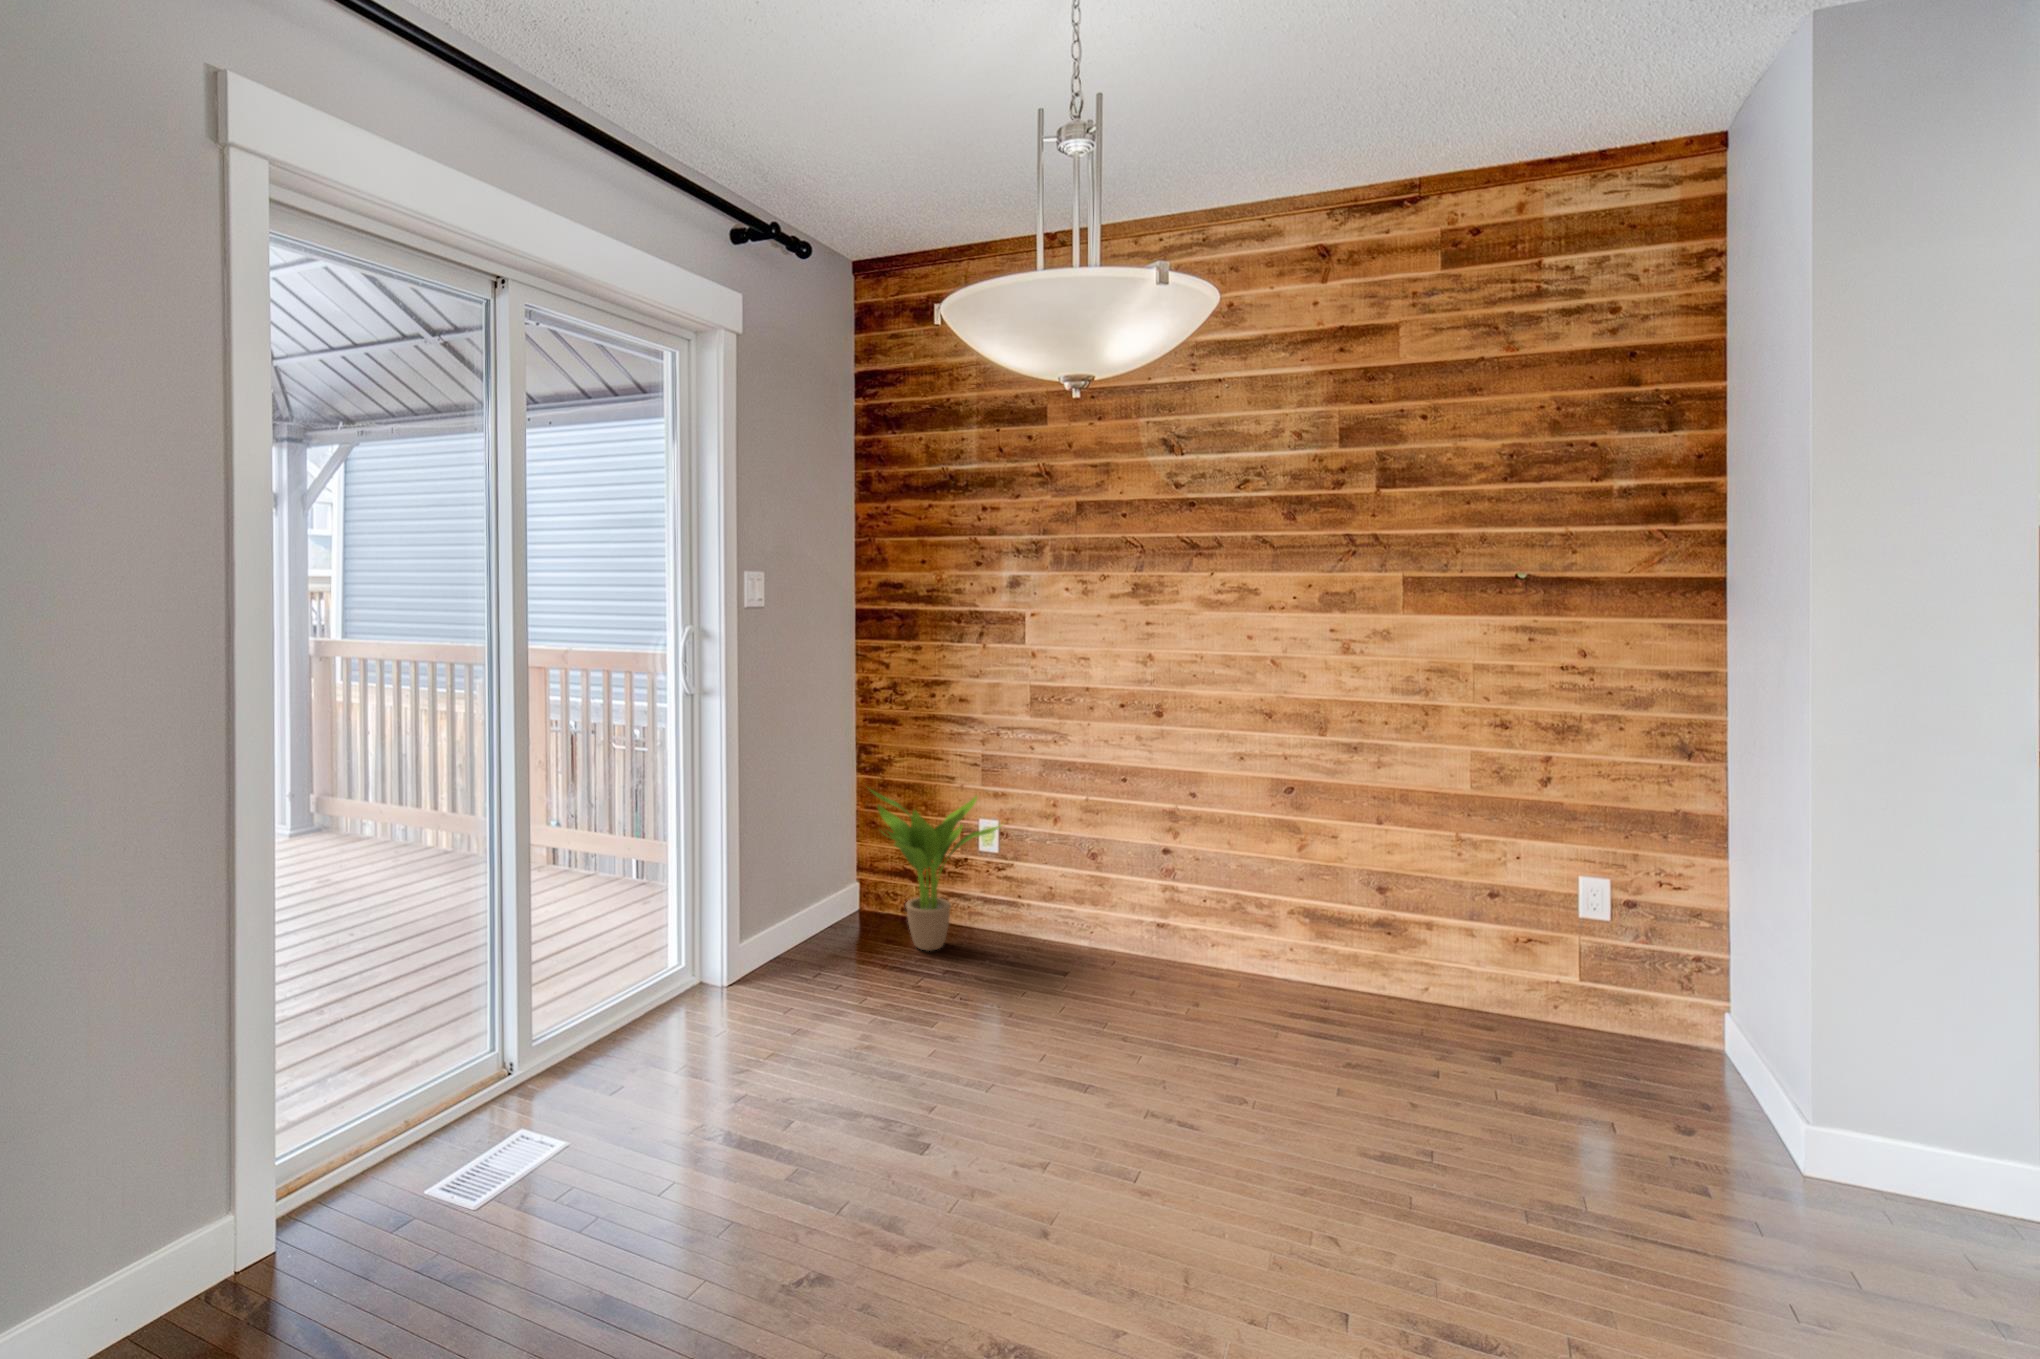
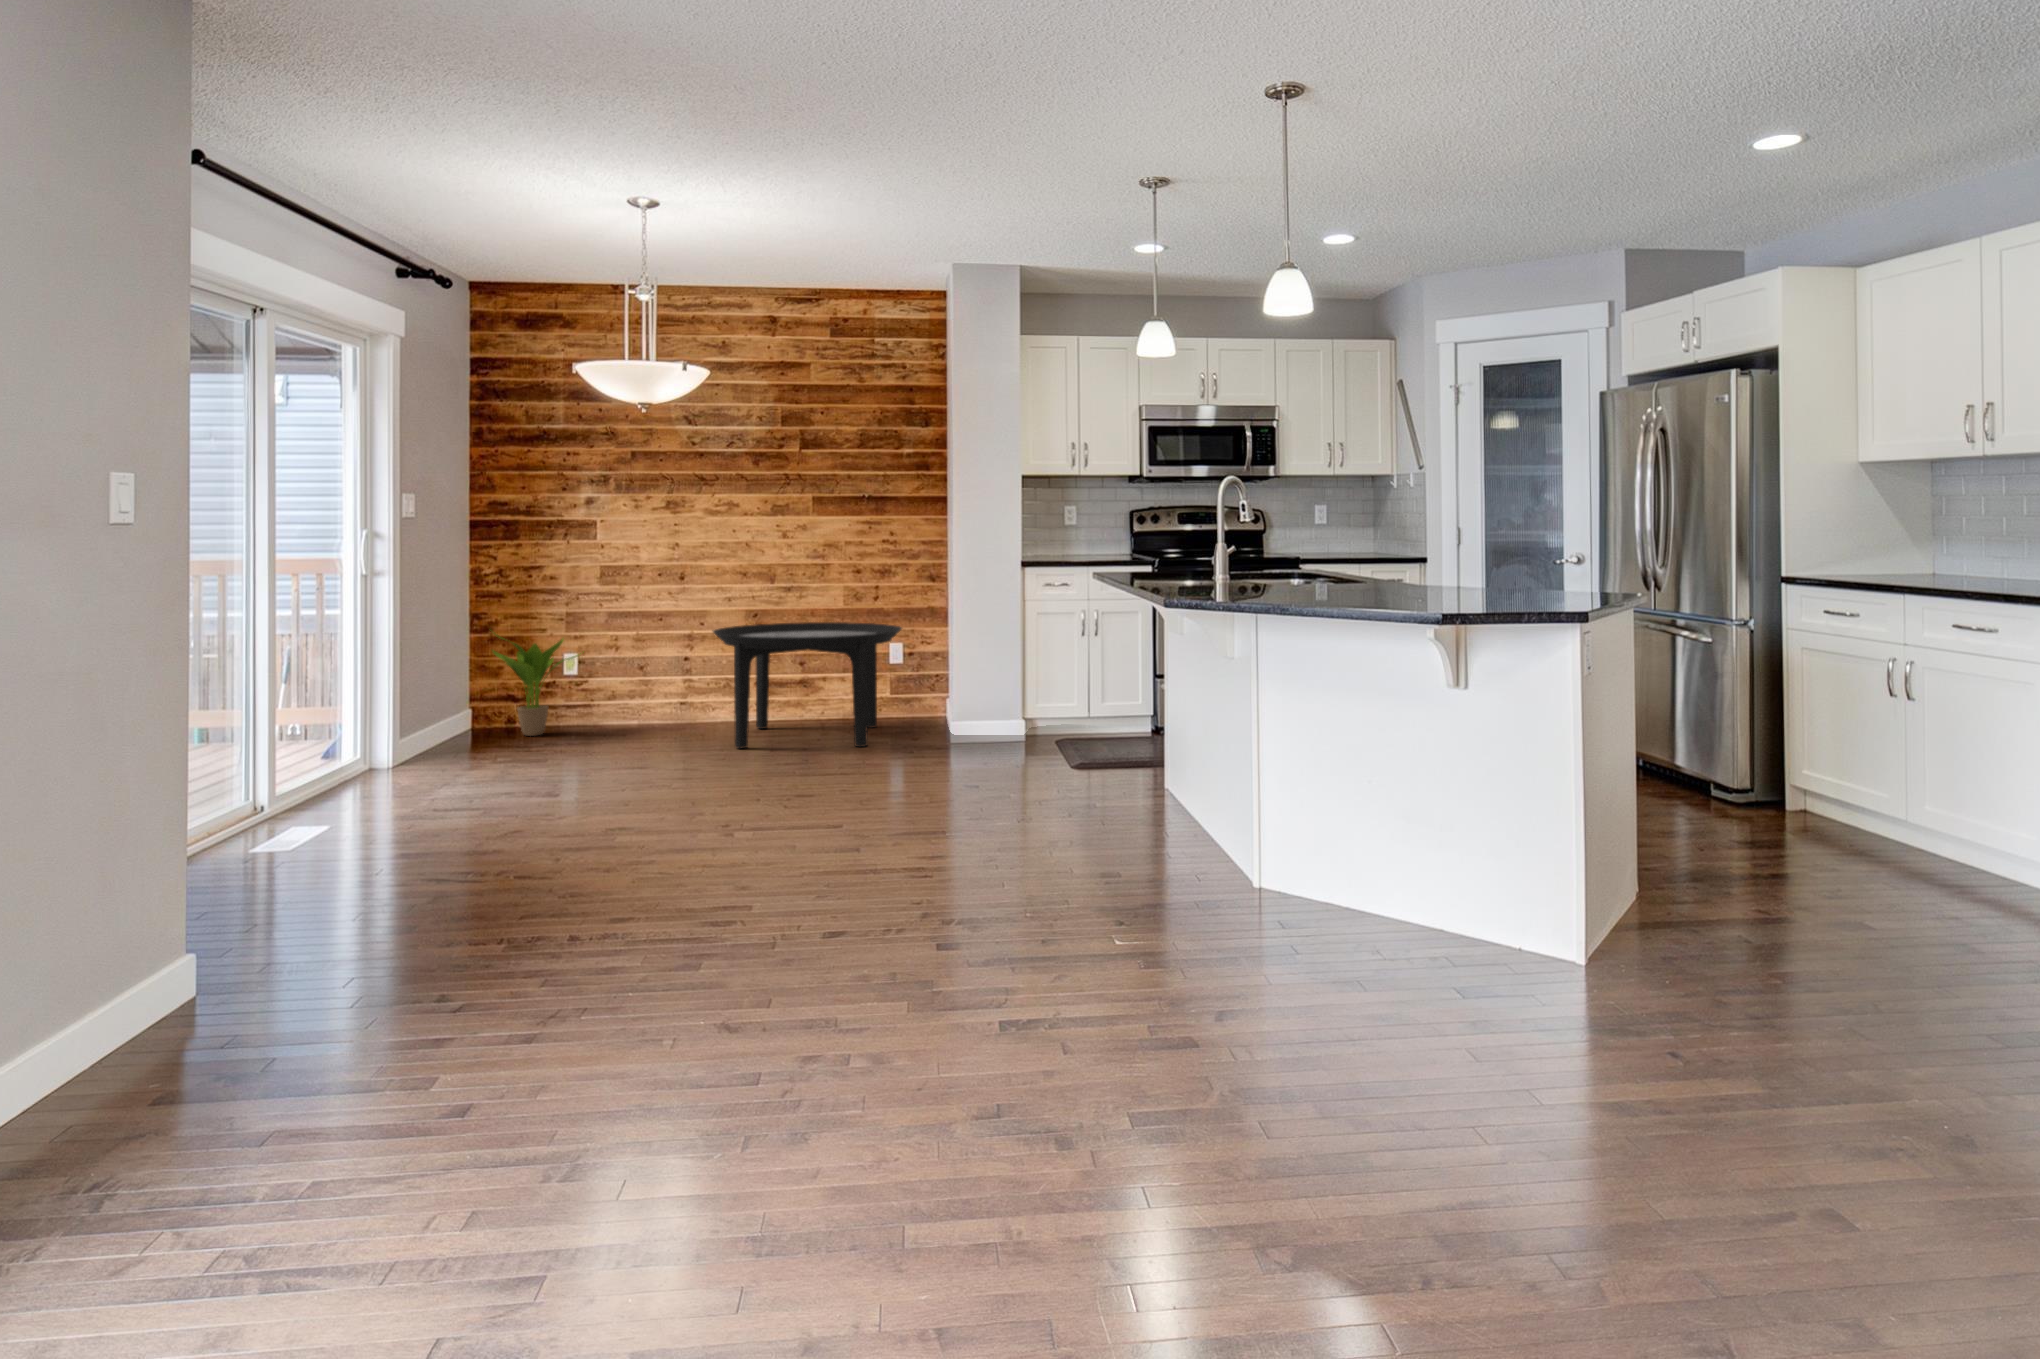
round table: none [1198,814,1630,1176] -> present [713,622,902,748]

